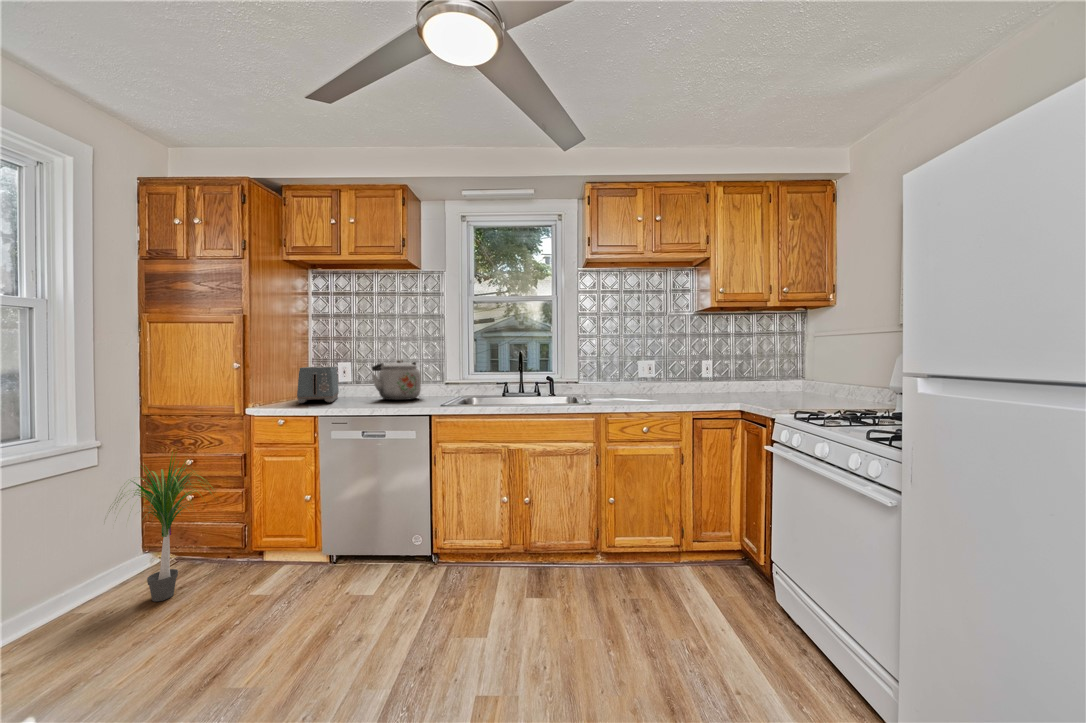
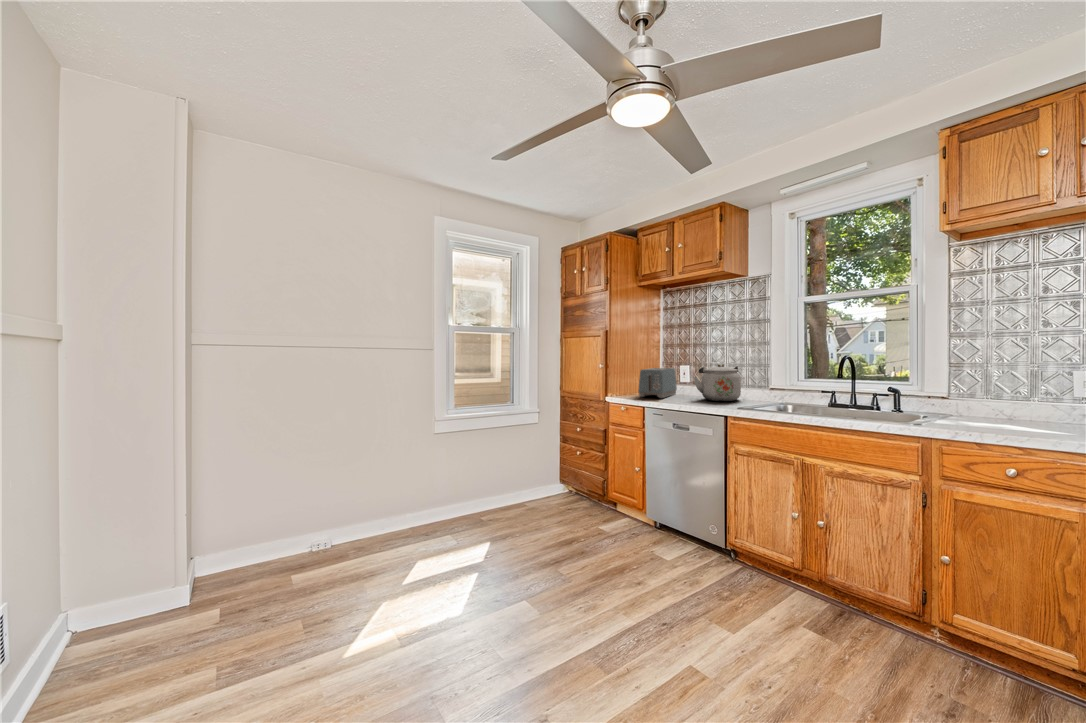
potted plant: present [117,457,211,602] -> none [529,421,589,515]

